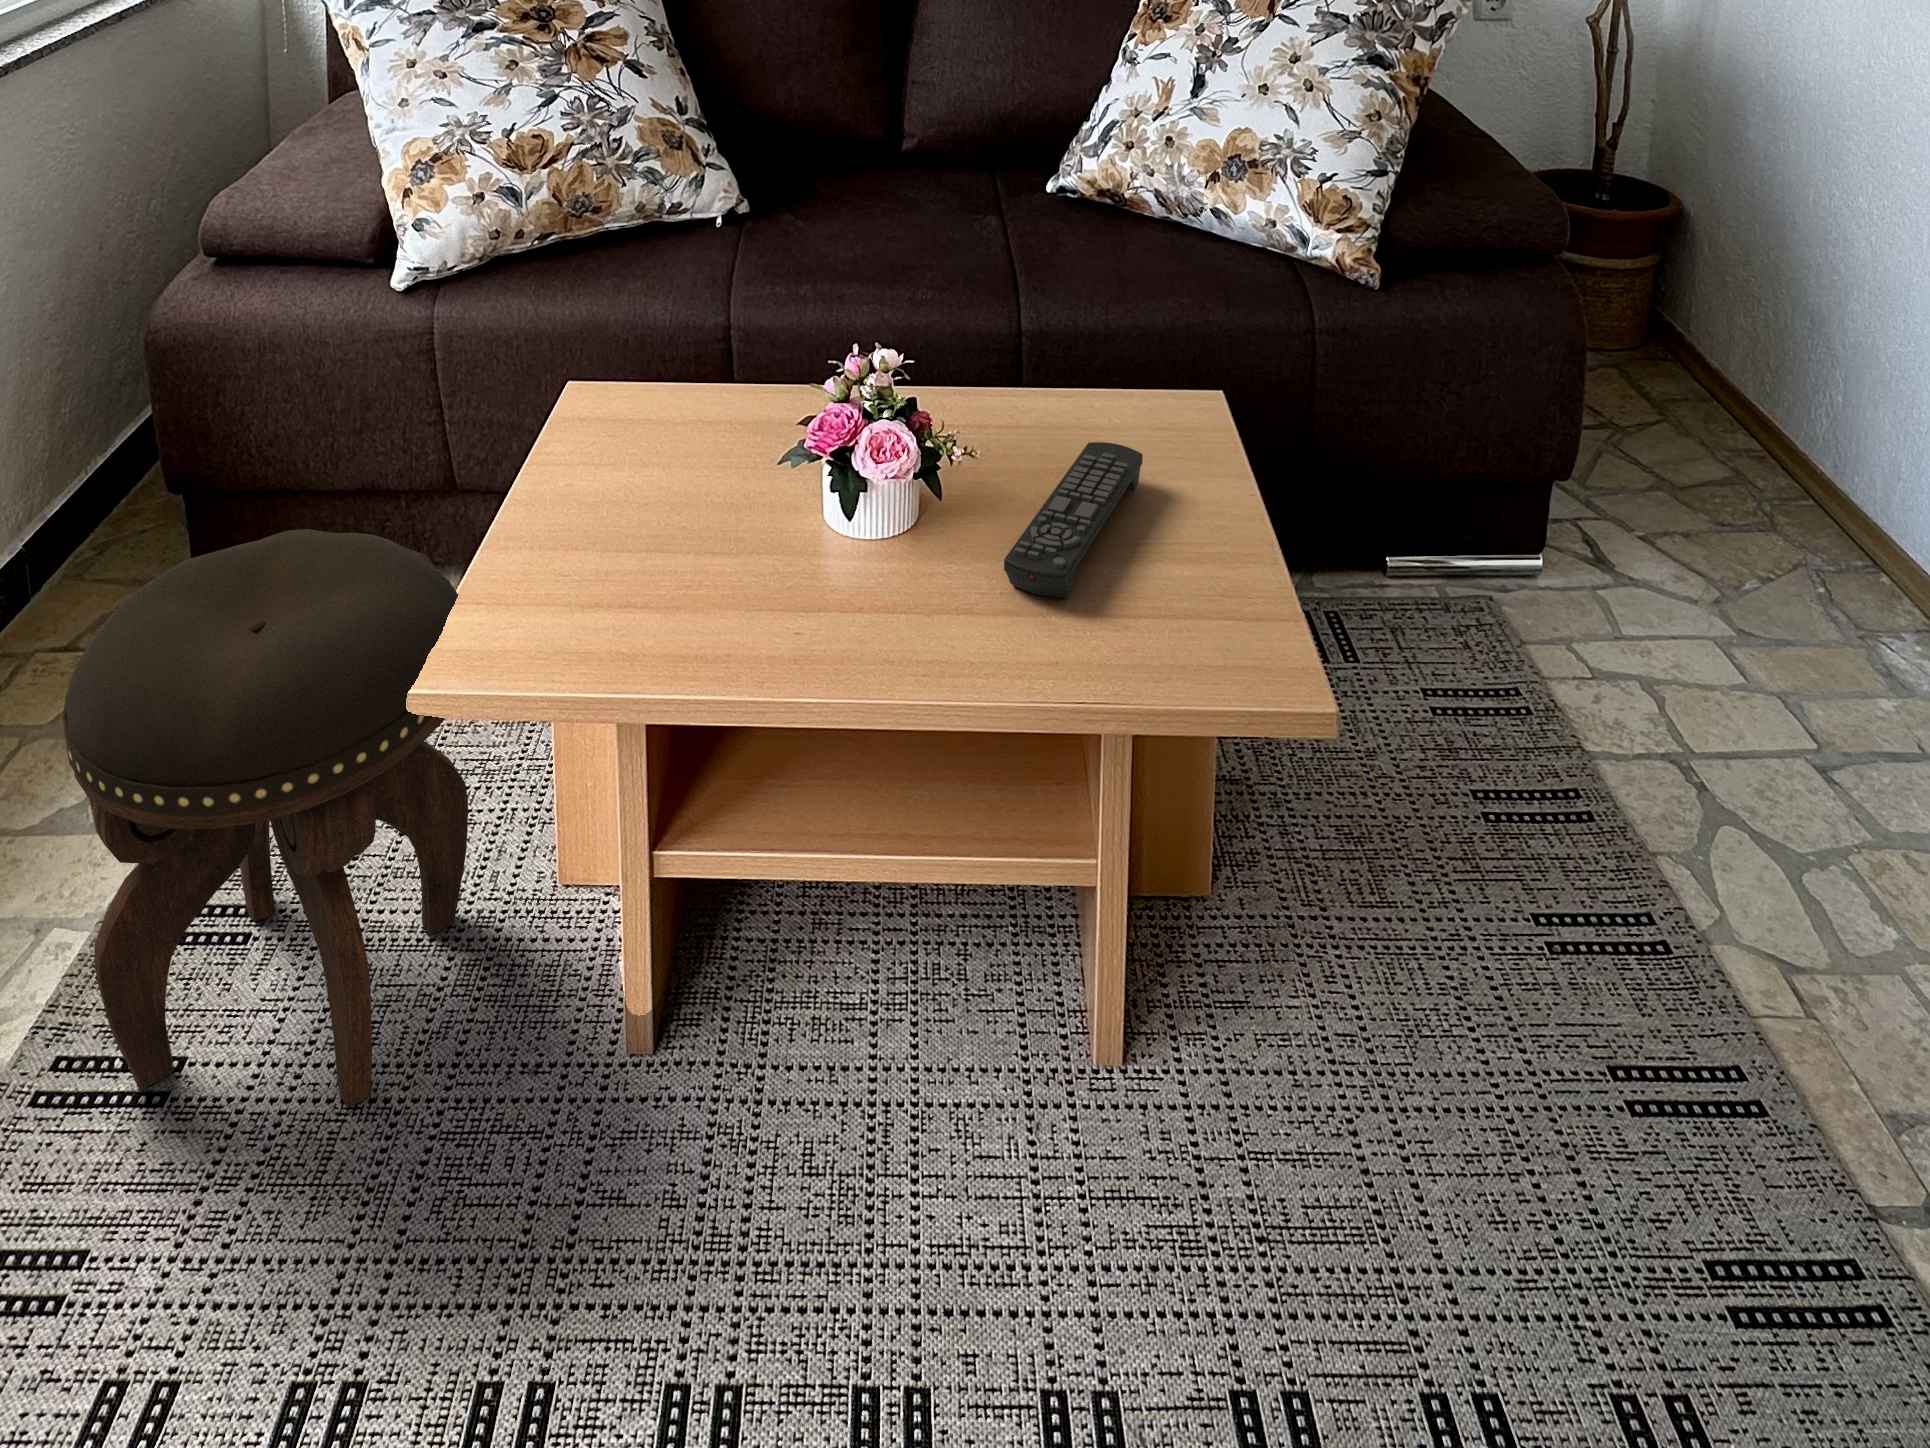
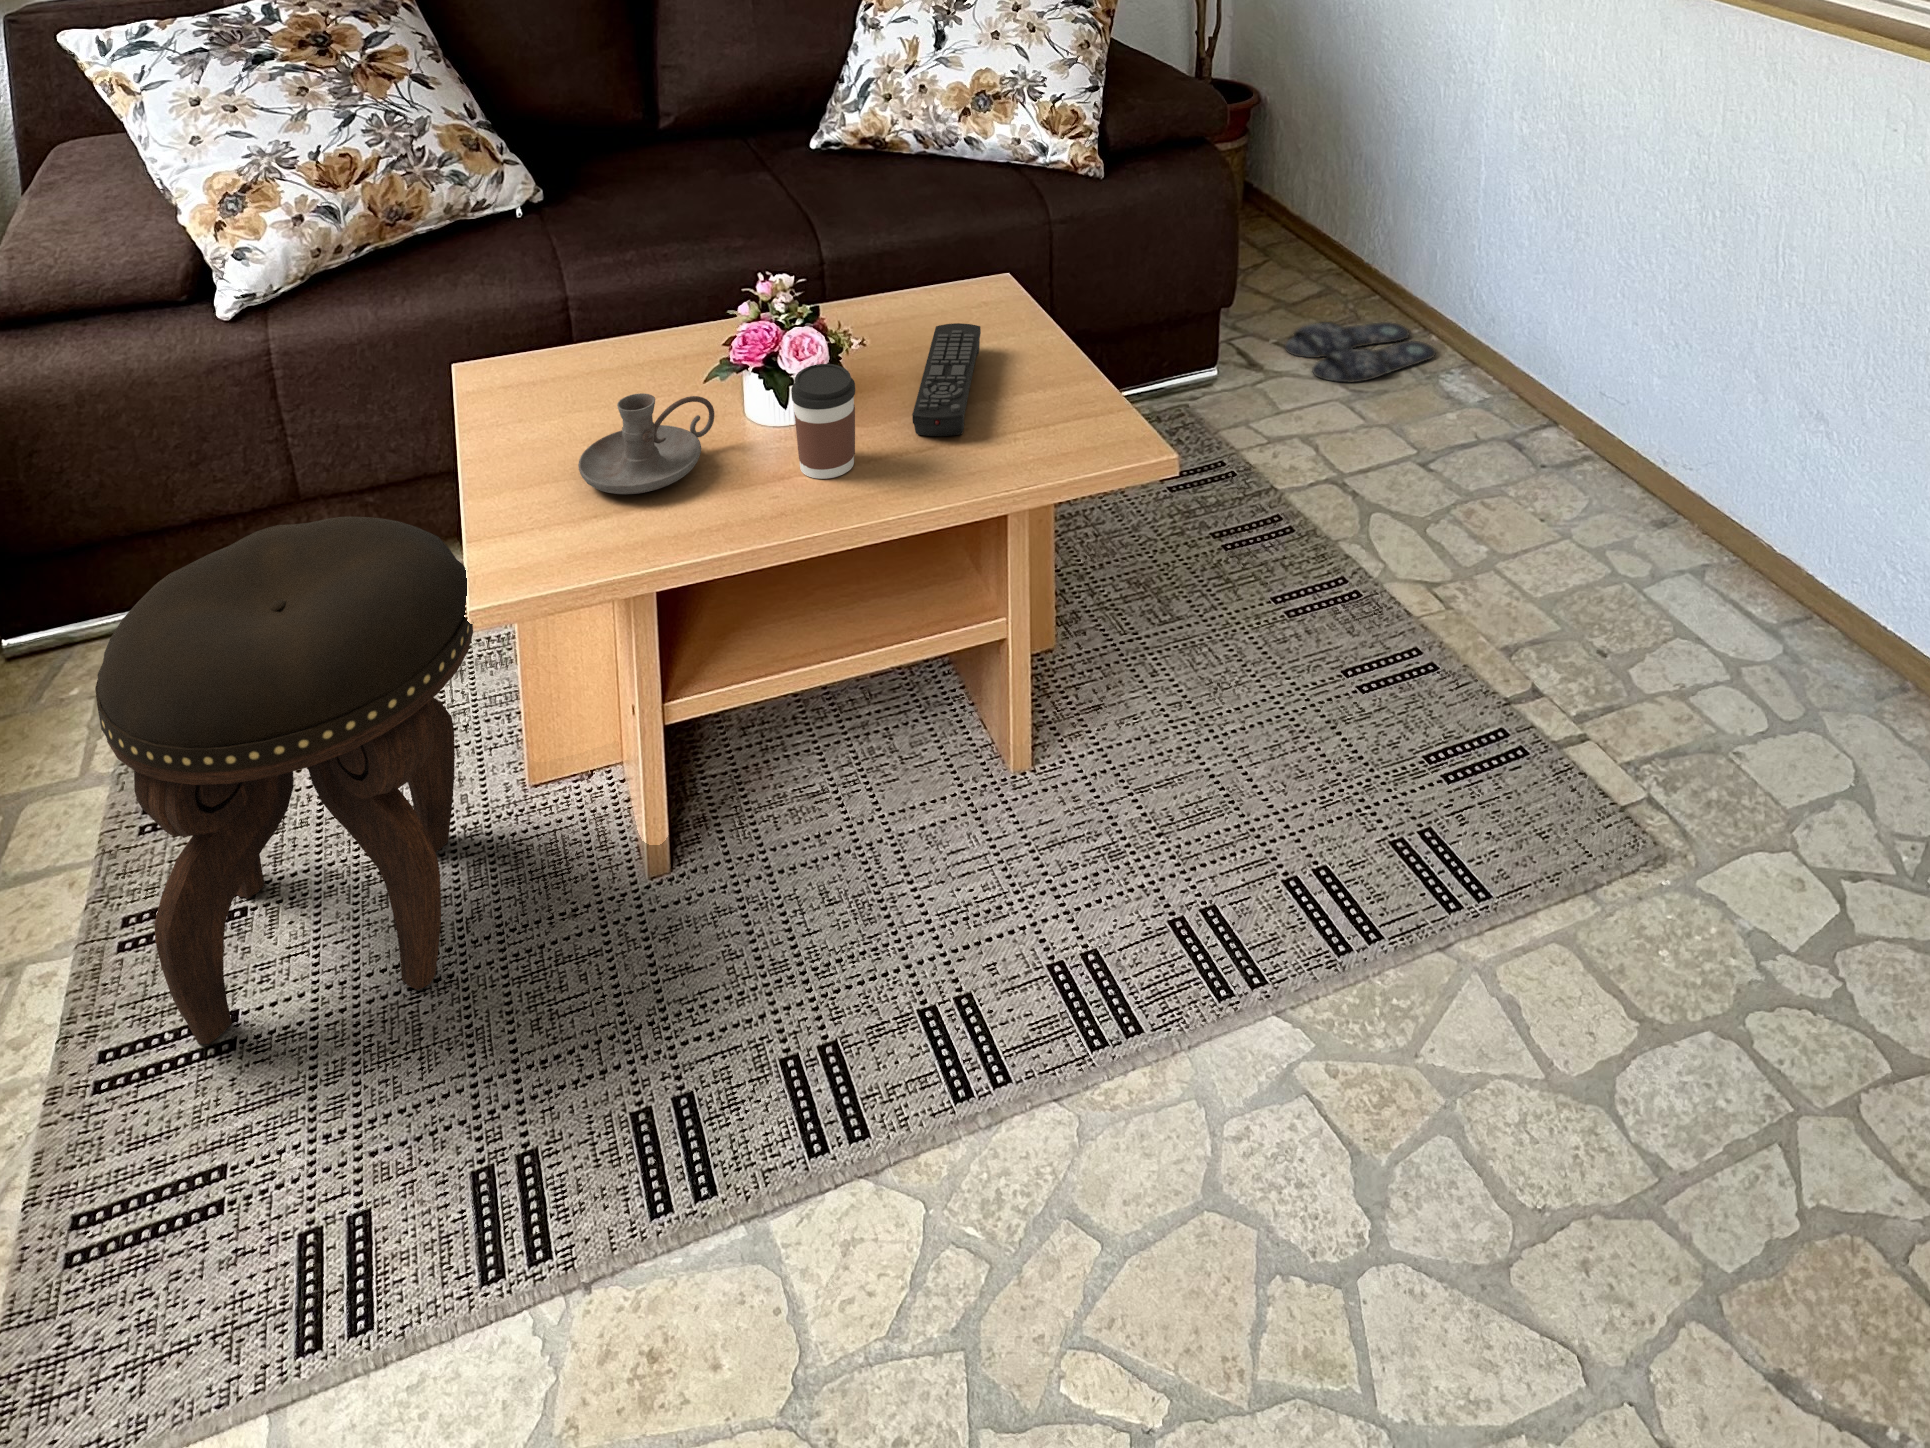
candle holder: none [606,462,776,586] -> present [578,393,714,494]
coffee cup: none [844,471,923,620] -> present [791,364,855,479]
slippers: none [1641,517,1871,616] -> present [1285,322,1436,383]

